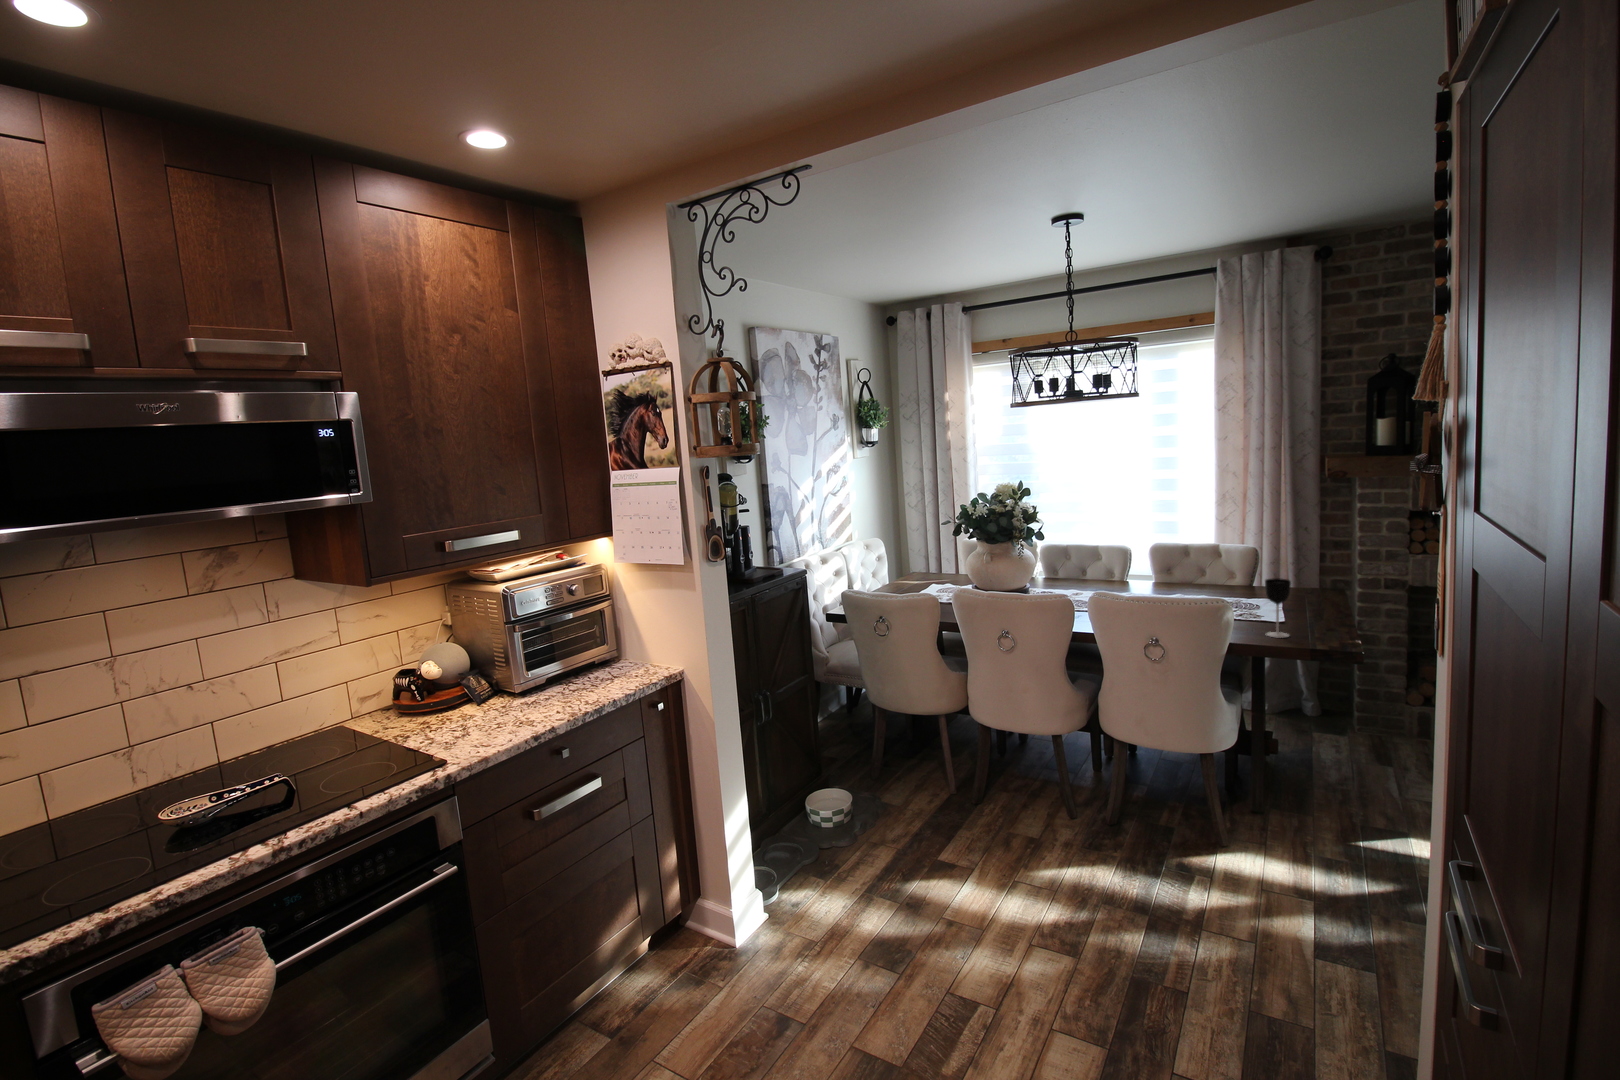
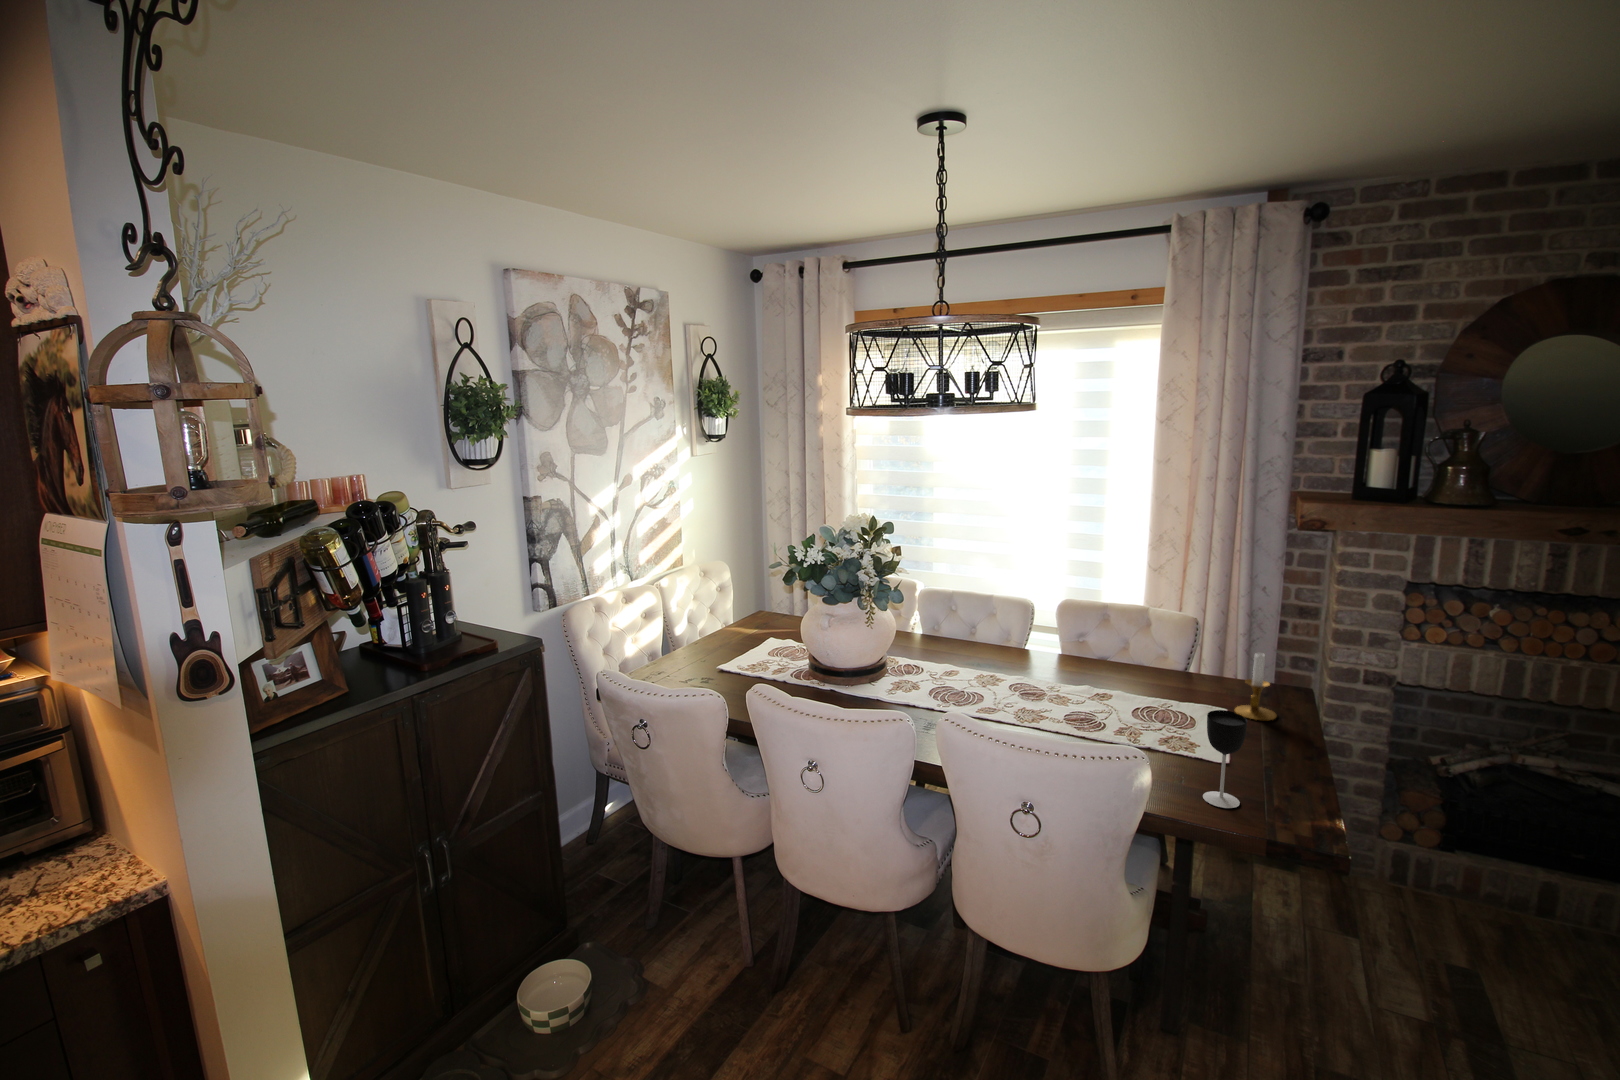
candlestick: none [1287,559,1316,604] -> present [1235,653,1276,721]

